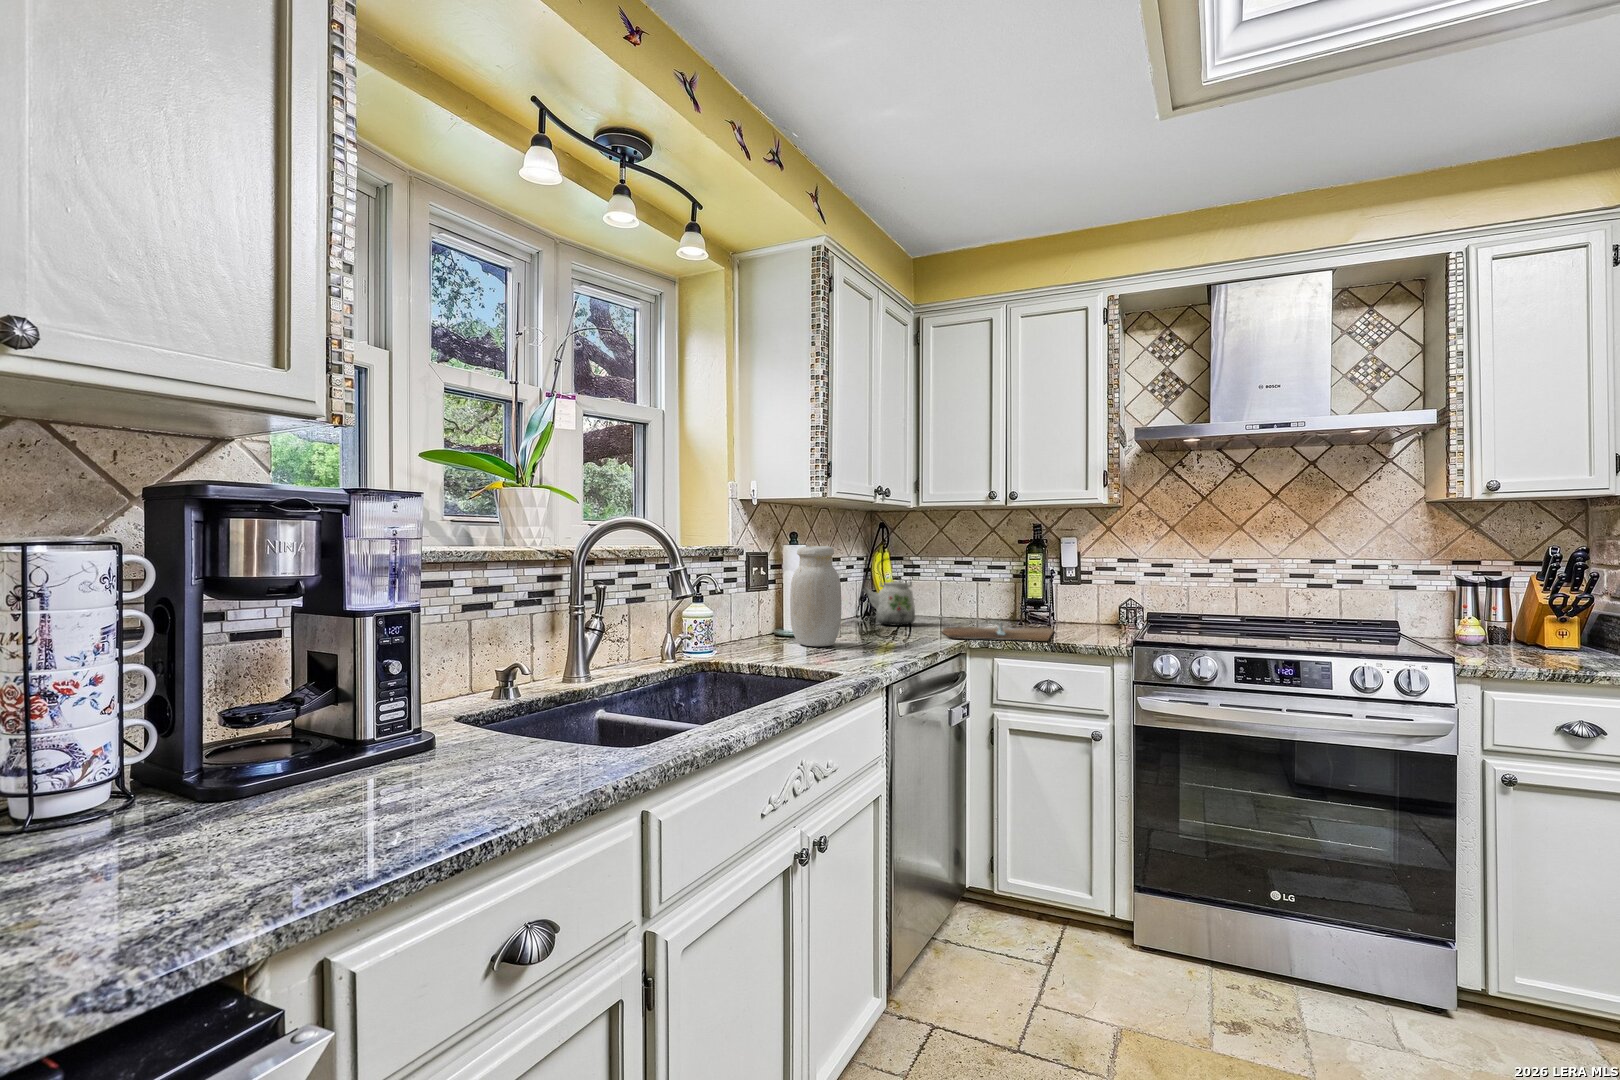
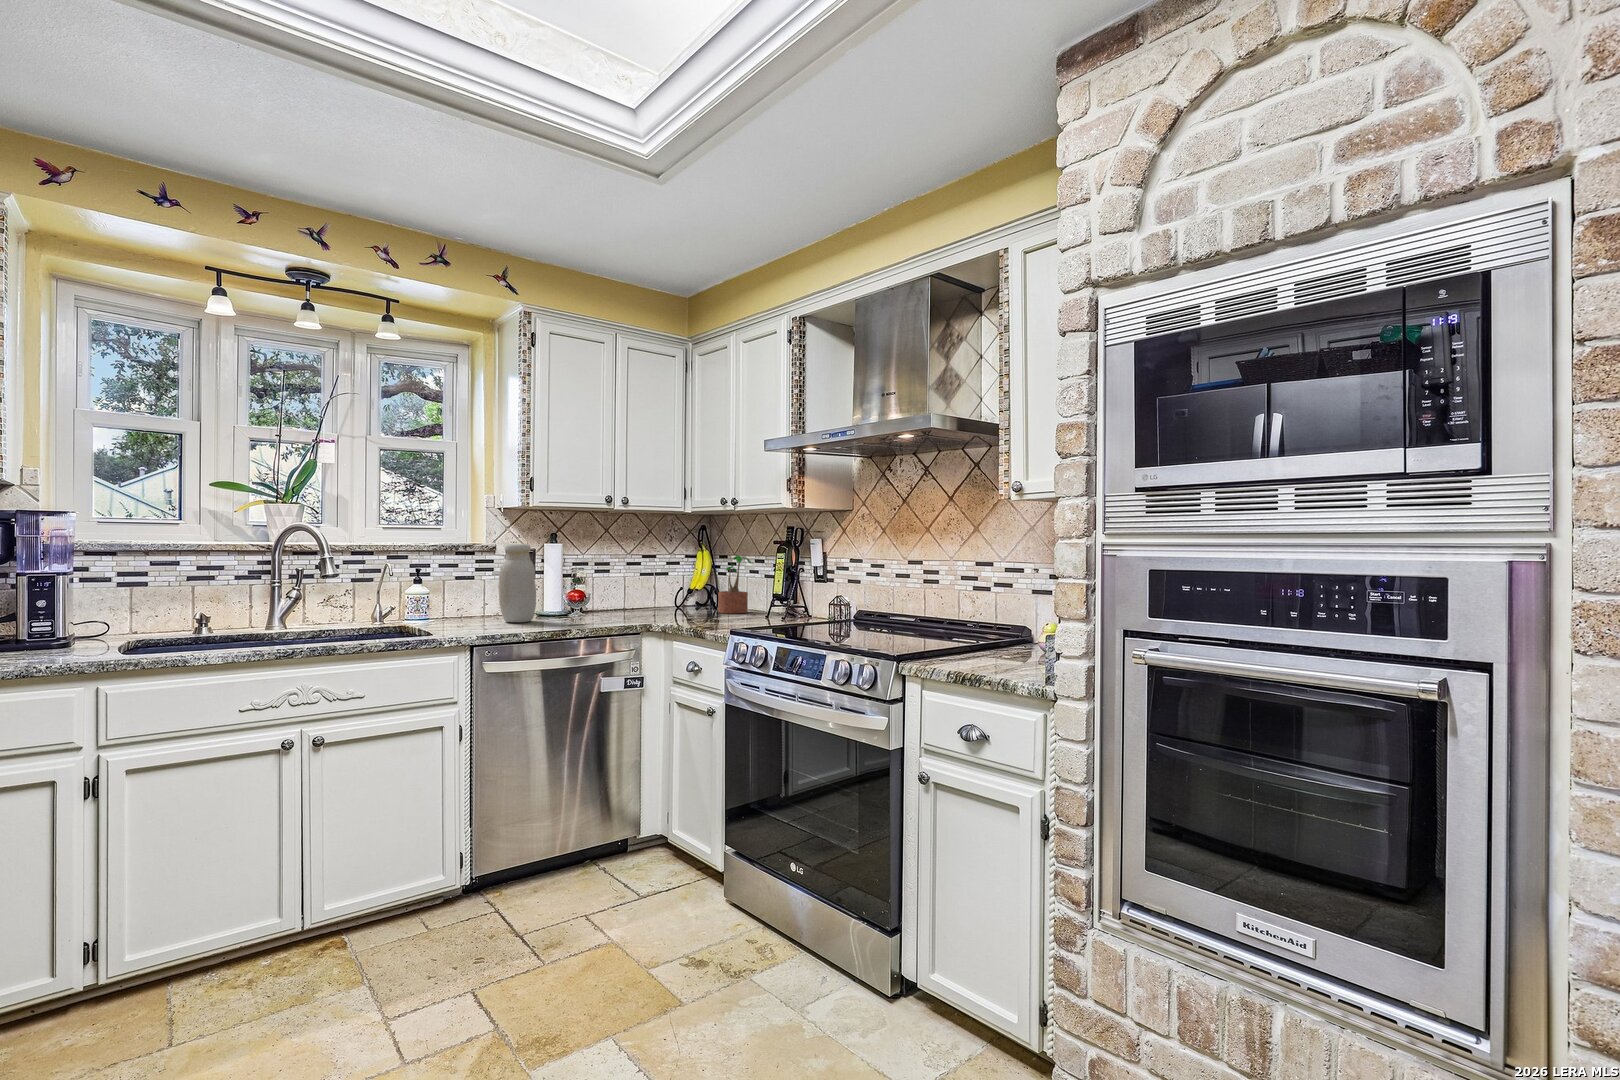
kettle: present [862,558,915,626] -> none [642,555,685,613]
potted plant: none [935,558,968,622] -> present [718,556,751,613]
cutting board: present [942,623,1053,641] -> none [640,611,767,628]

